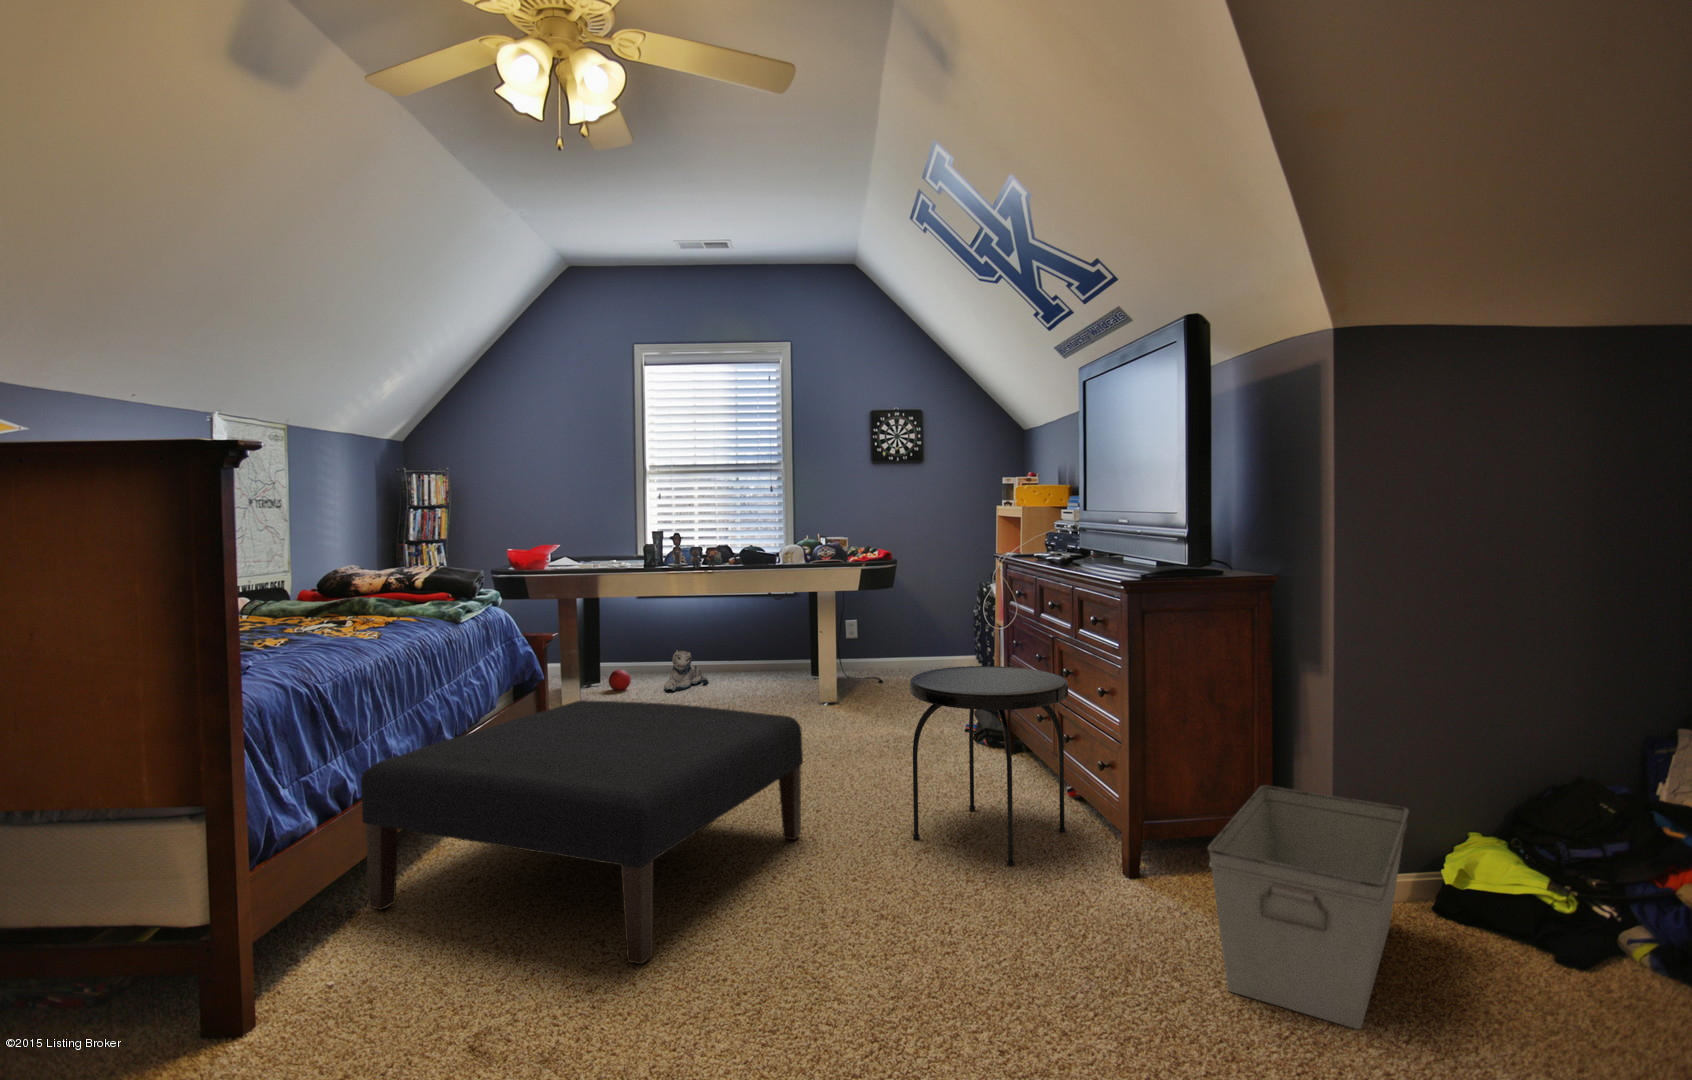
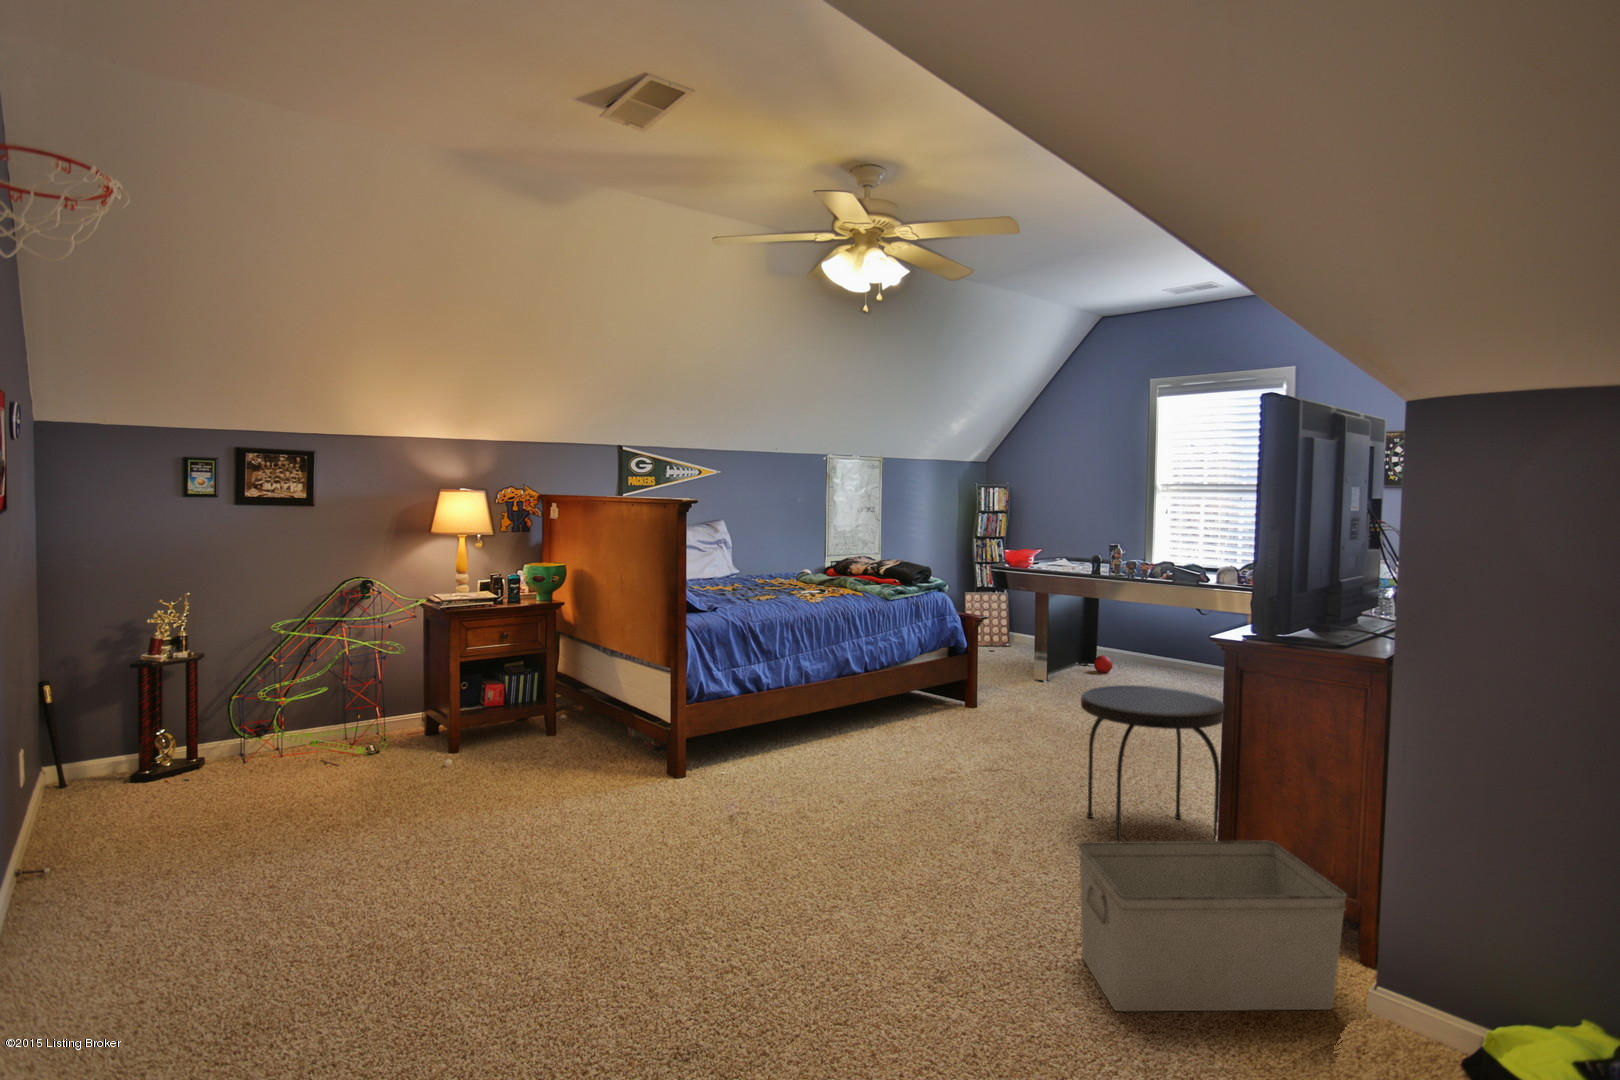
plush toy: present [664,650,708,691] -> none [1134,647,1187,682]
ottoman: present [361,700,803,964] -> none [771,662,1022,809]

